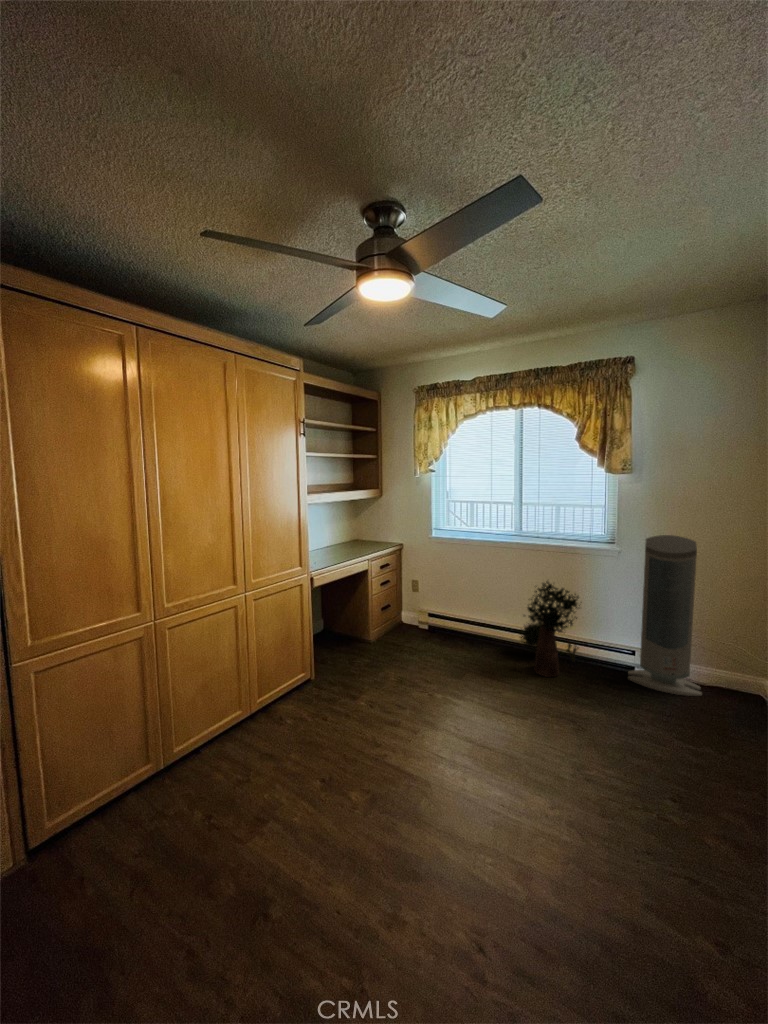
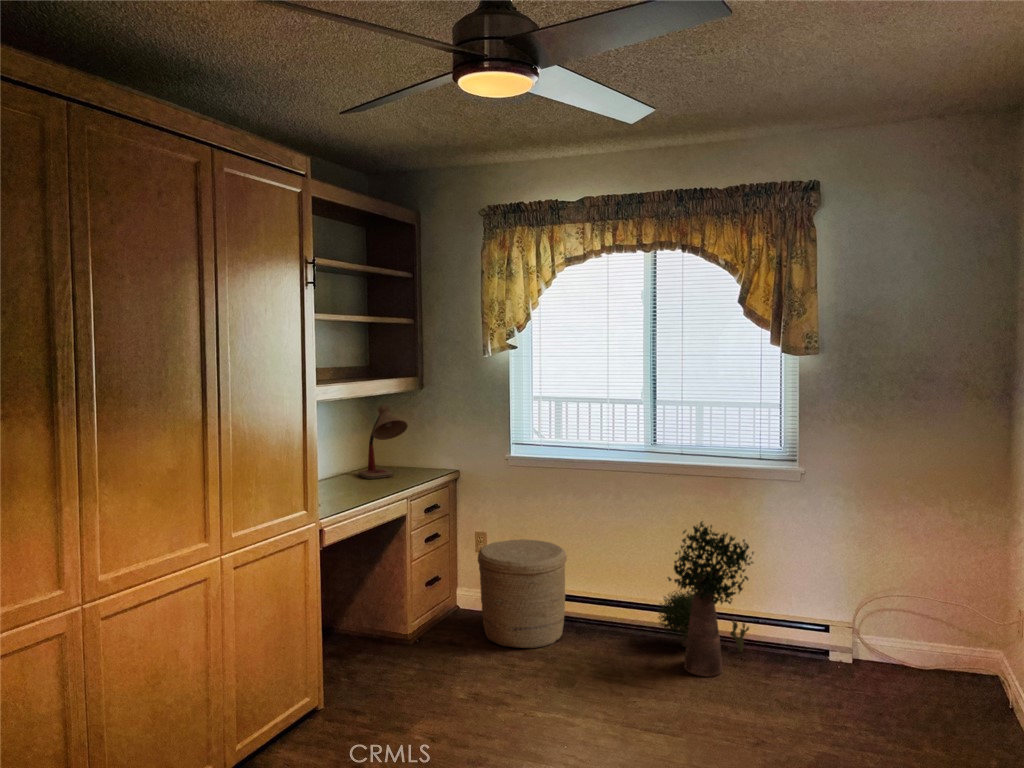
desk lamp: none [345,505,371,548] -> present [359,405,408,479]
air purifier: present [628,535,702,696] -> none [821,447,924,687]
woven basket: none [410,585,464,650] -> present [478,539,567,648]

